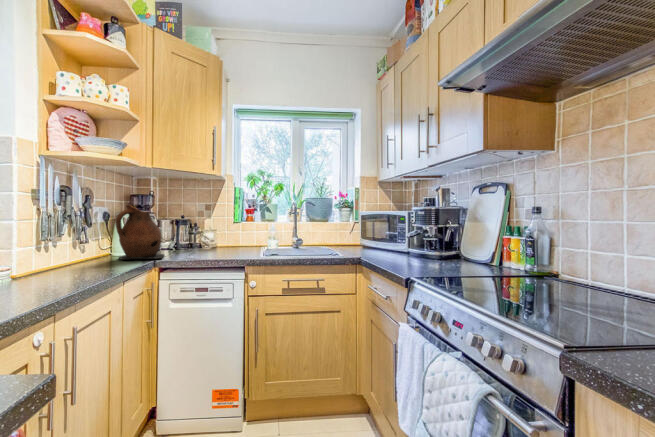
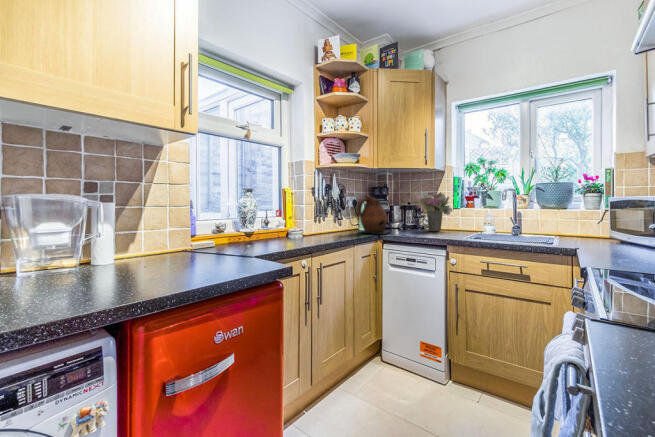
flower bouquet: none [200,204,236,250] -> present [420,192,452,231]

